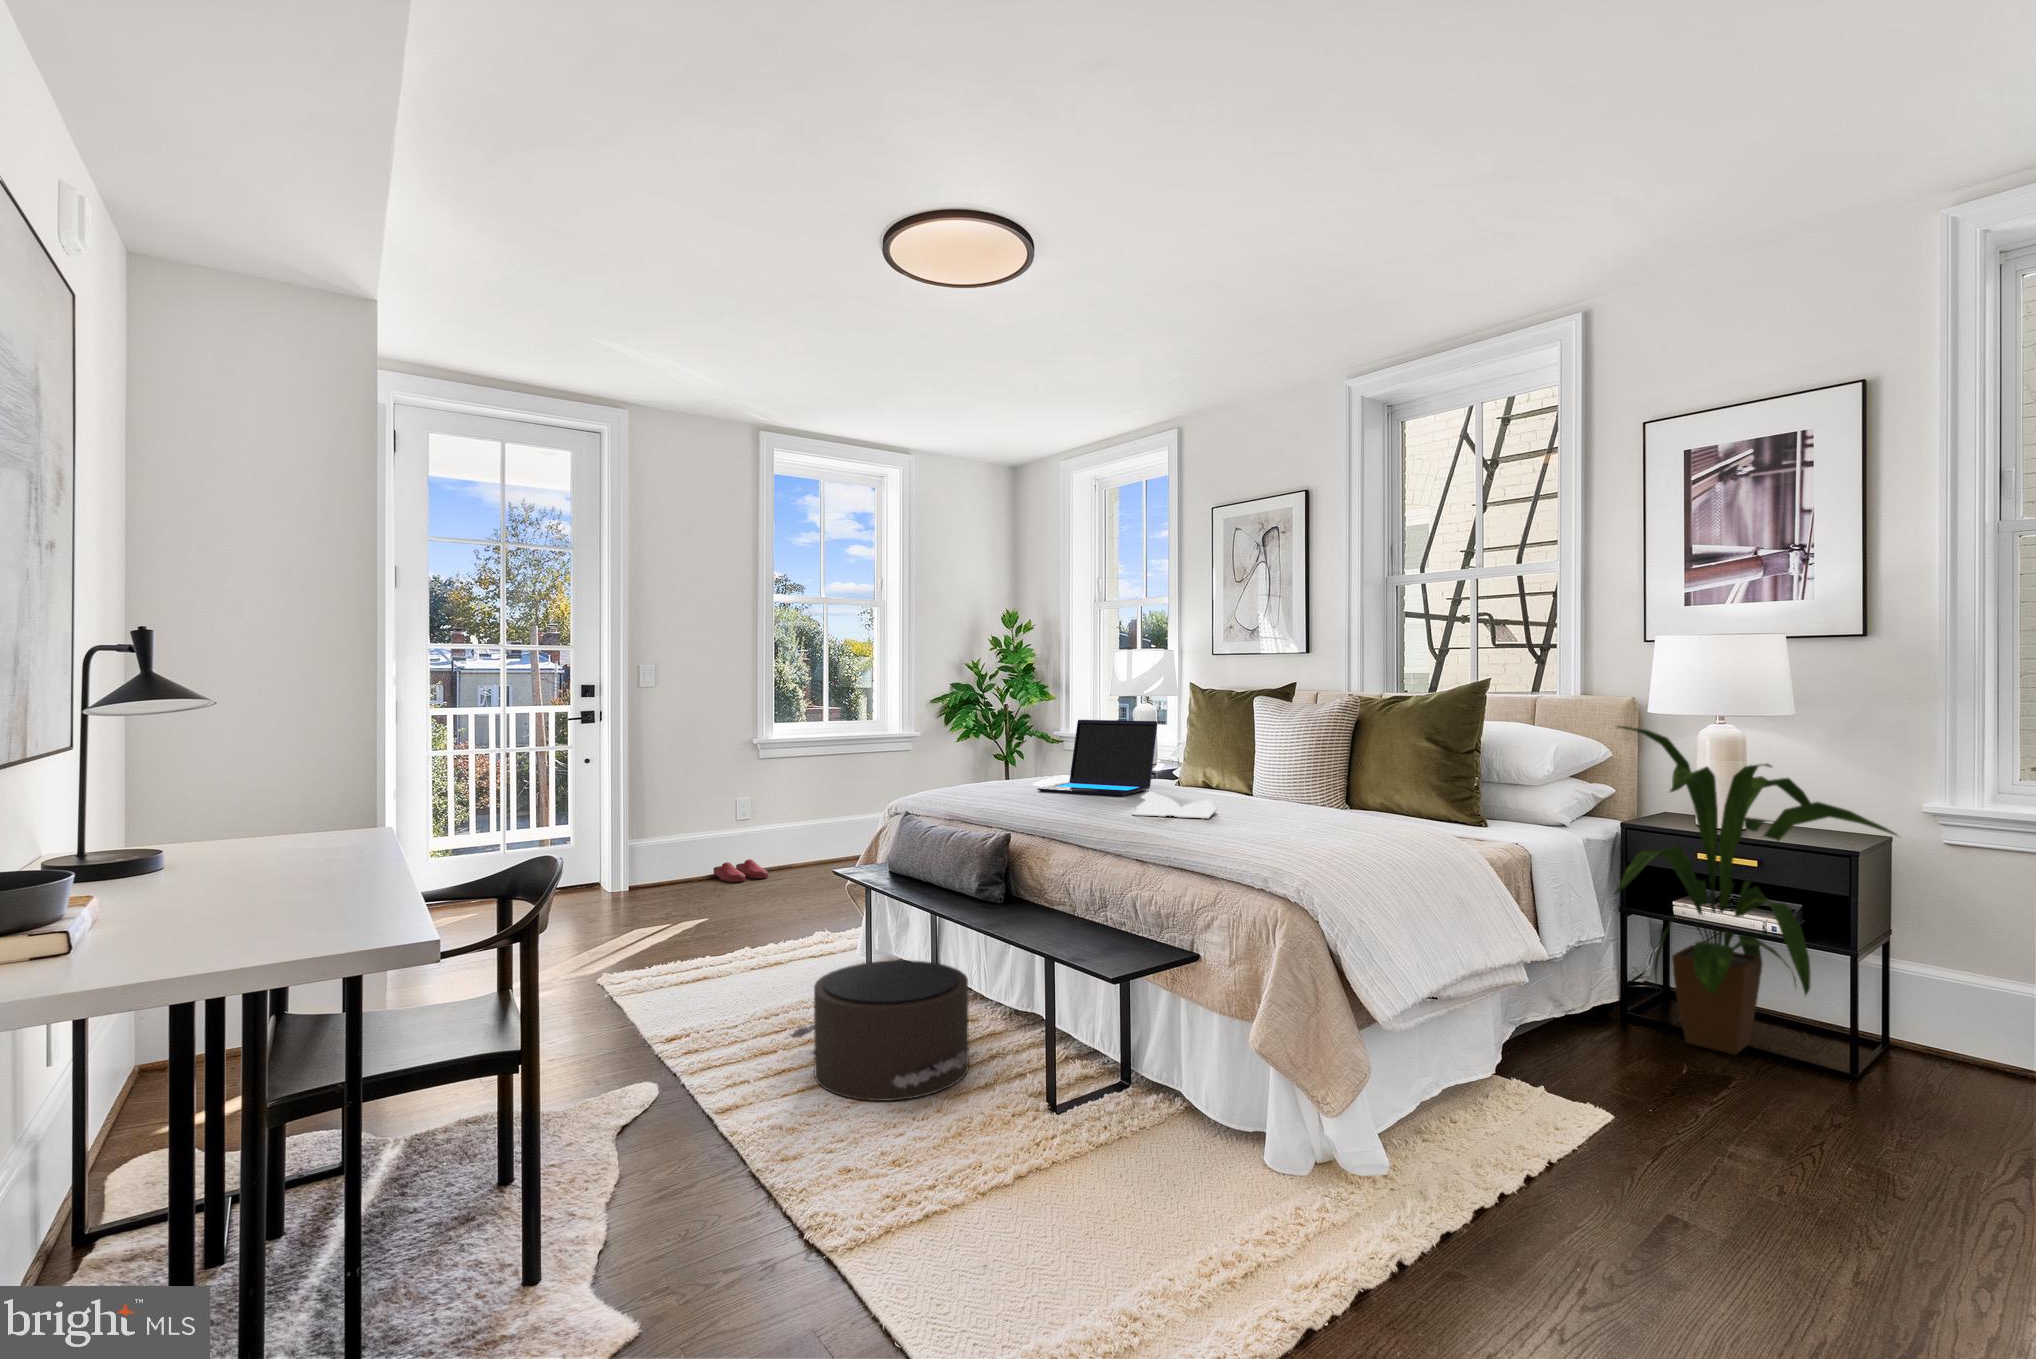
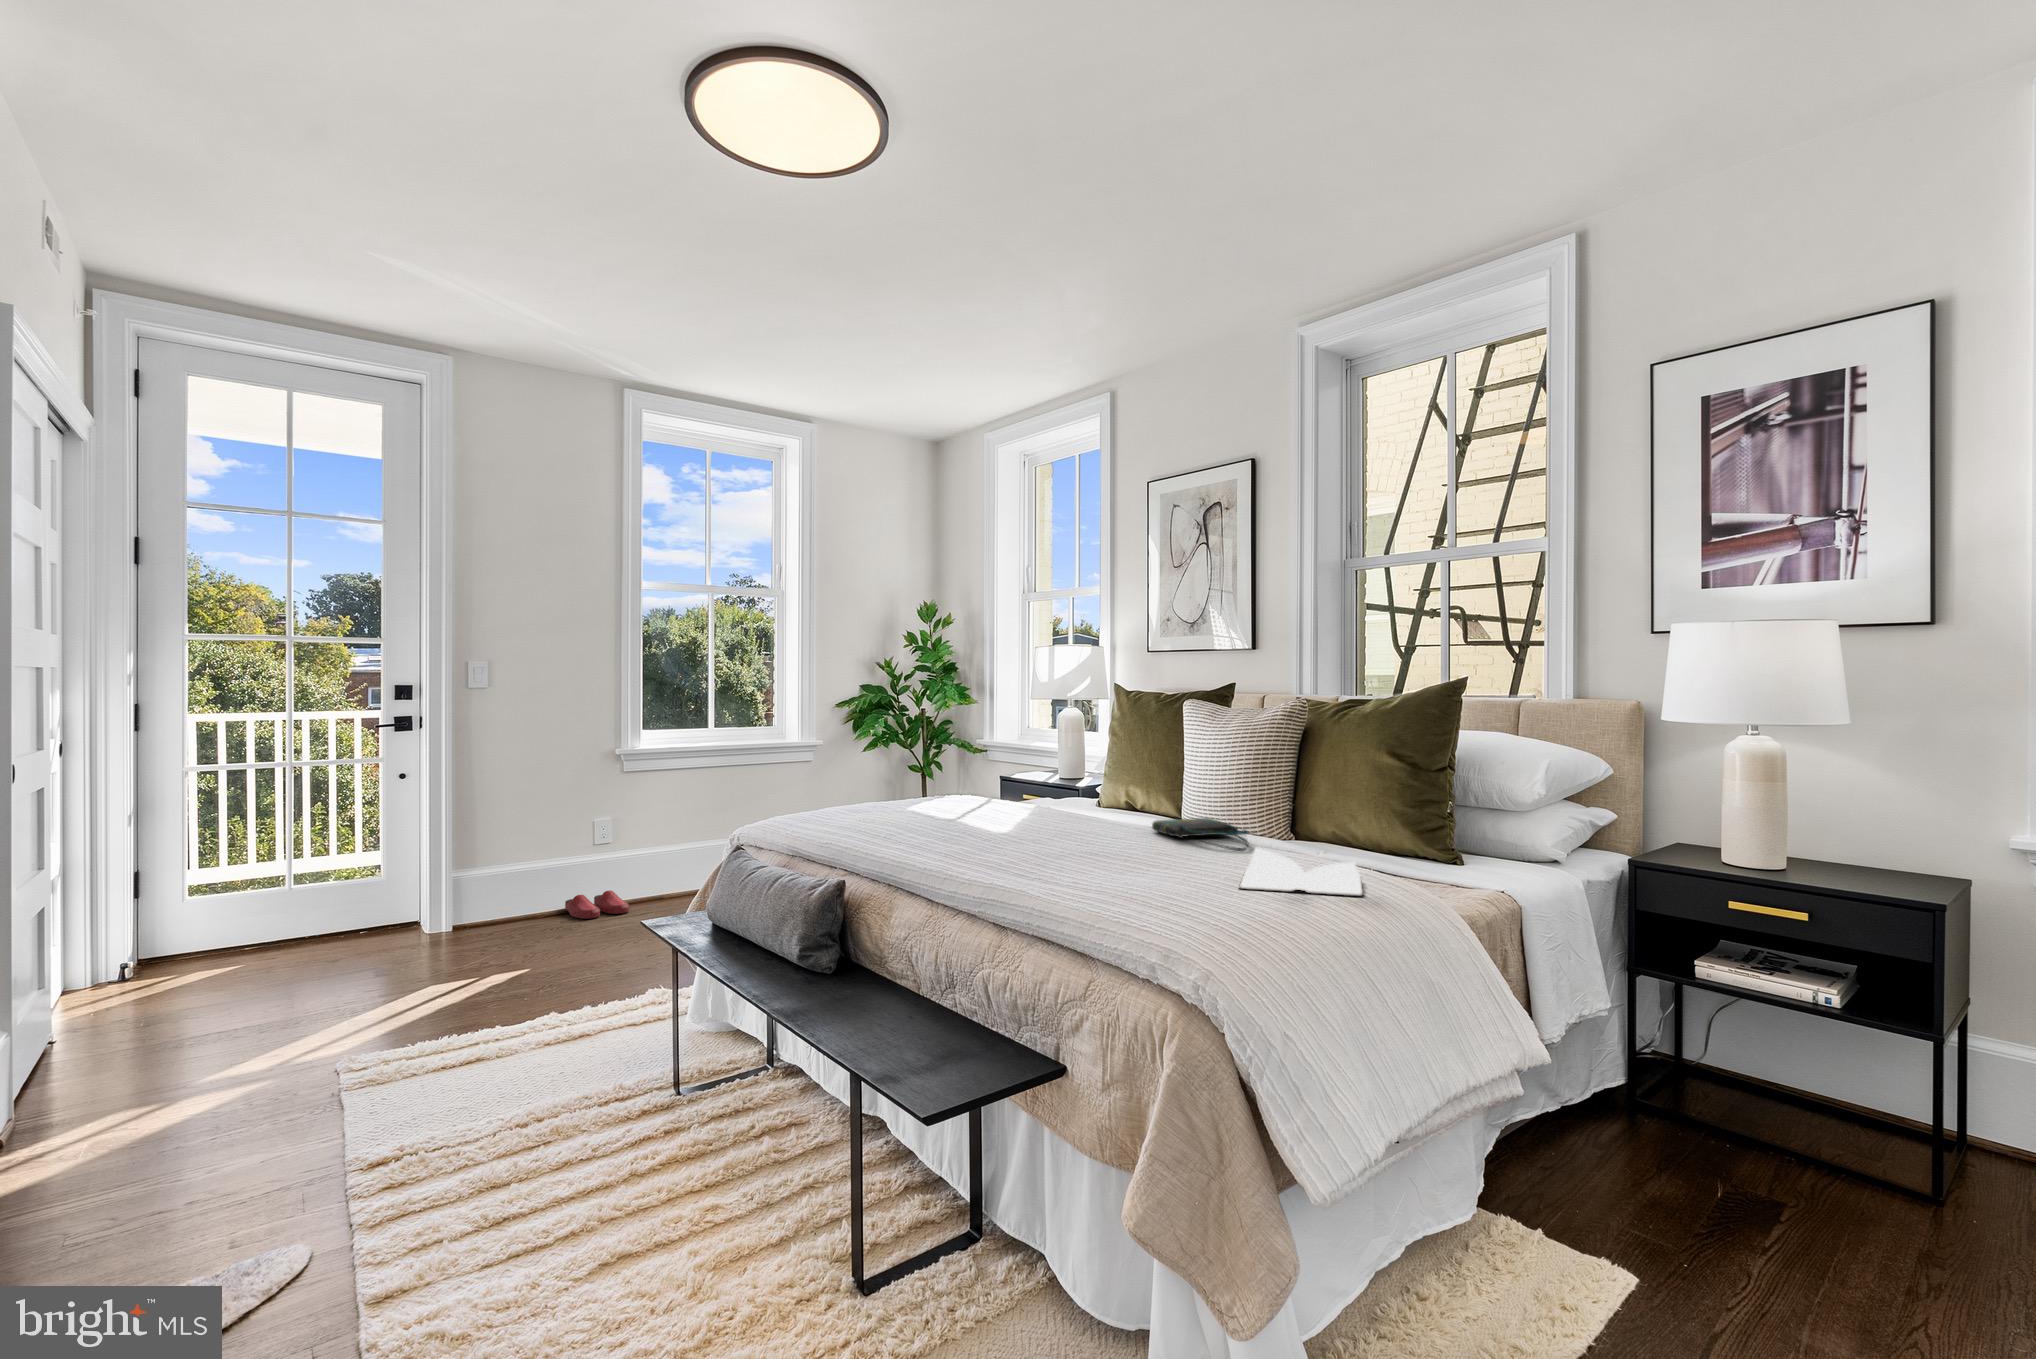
laptop: present [1037,720,1157,796] -> none [915,728,1066,824]
house plant: present [1615,726,1897,1055] -> none [1622,739,1997,1166]
book: present [1133,791,1216,819] -> present [1239,848,1363,896]
tote bag: none [1235,791,1317,814] -> present [1152,818,1249,851]
pouf: present [790,960,970,1101] -> none [523,1053,770,1274]

